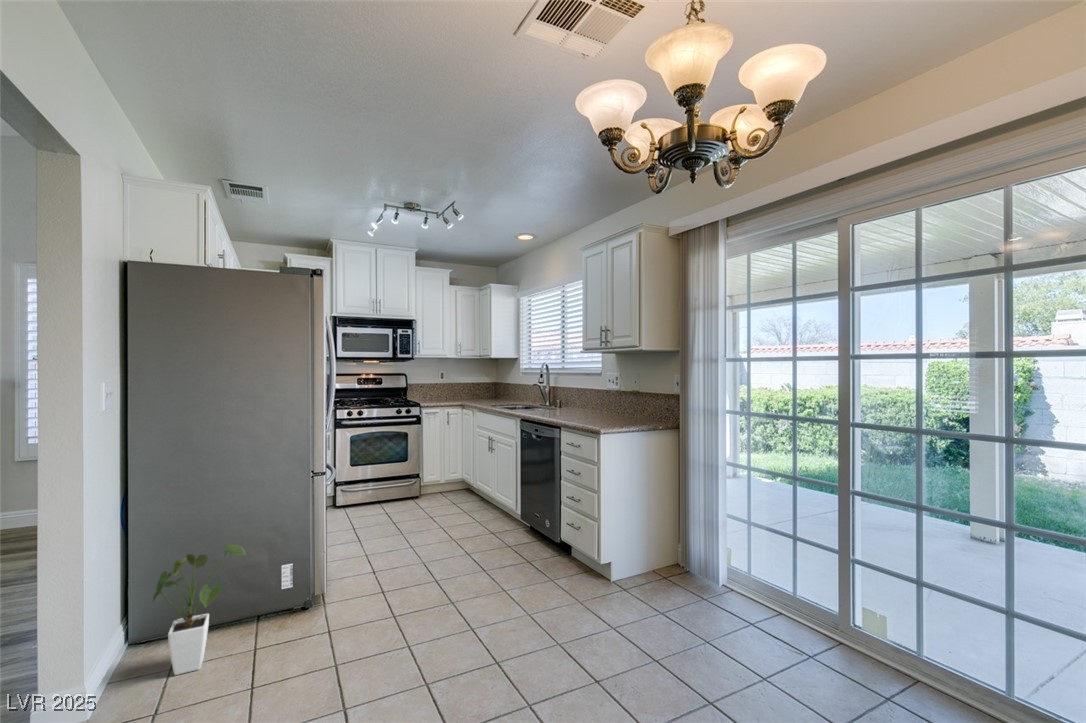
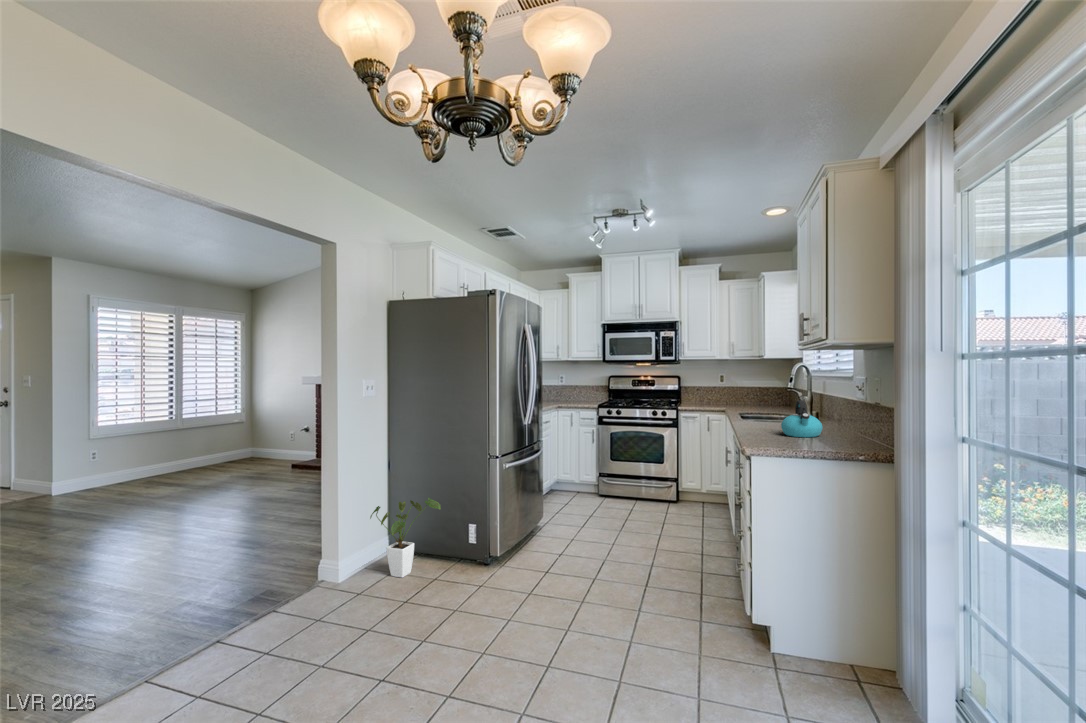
kettle: none [585,391,612,419] -> present [781,400,823,437]

